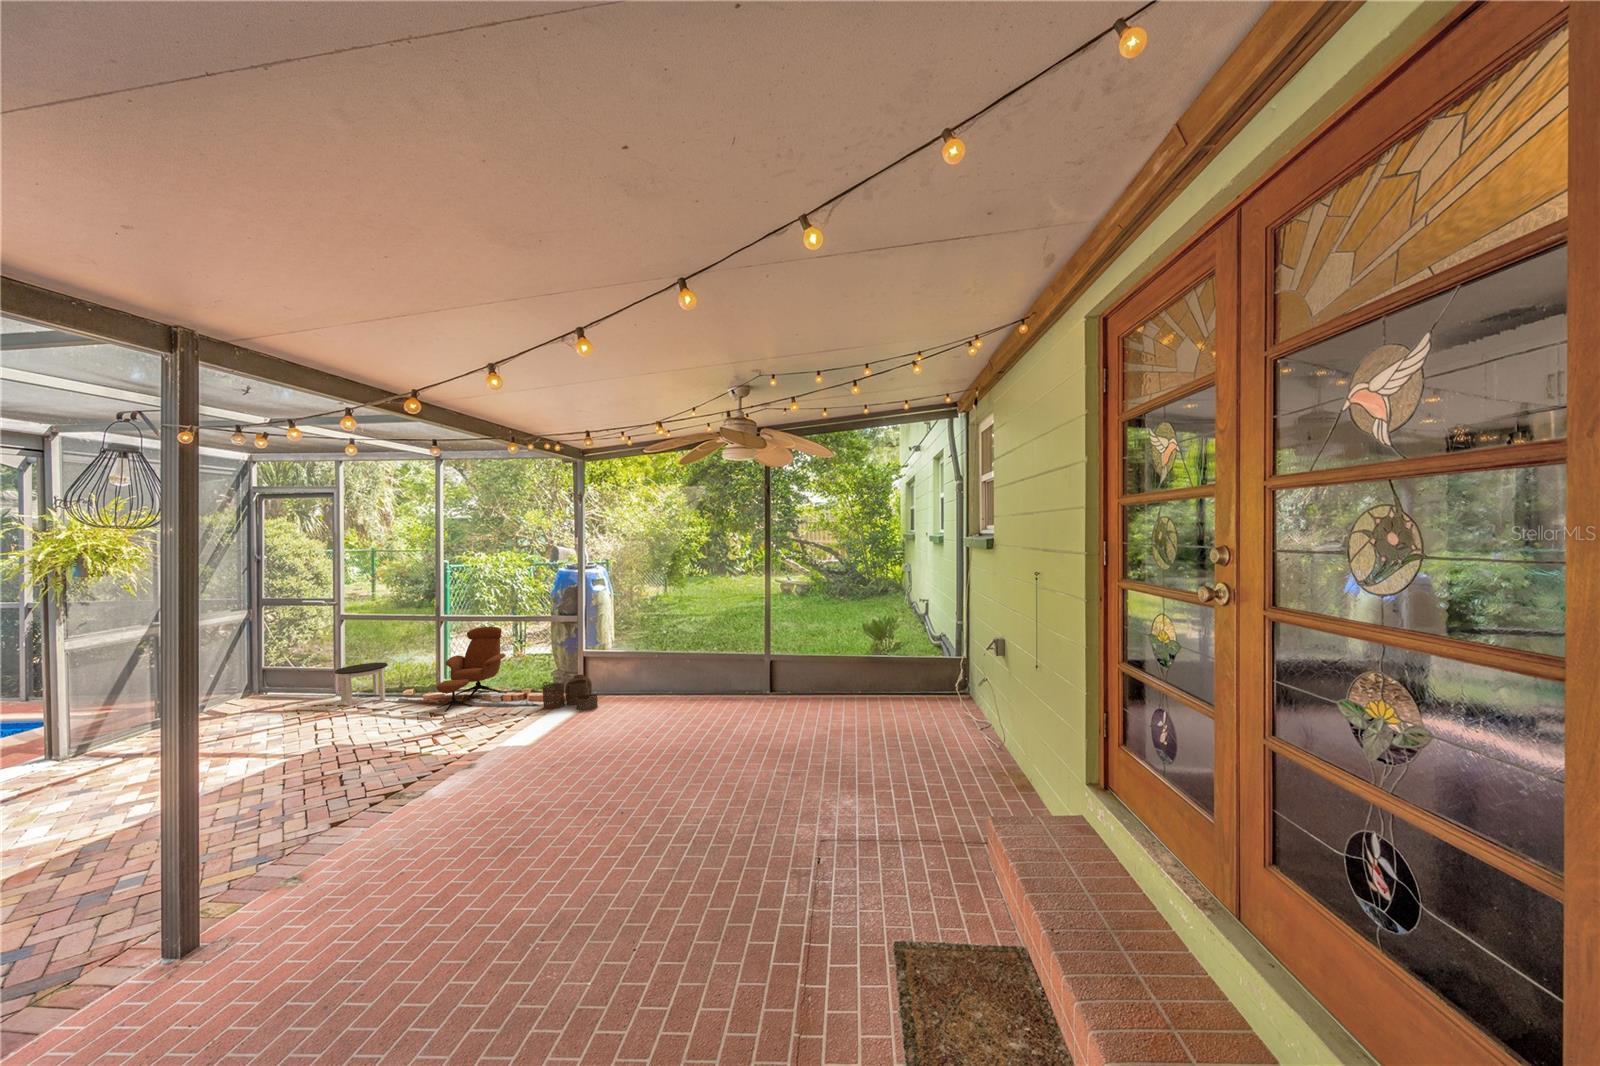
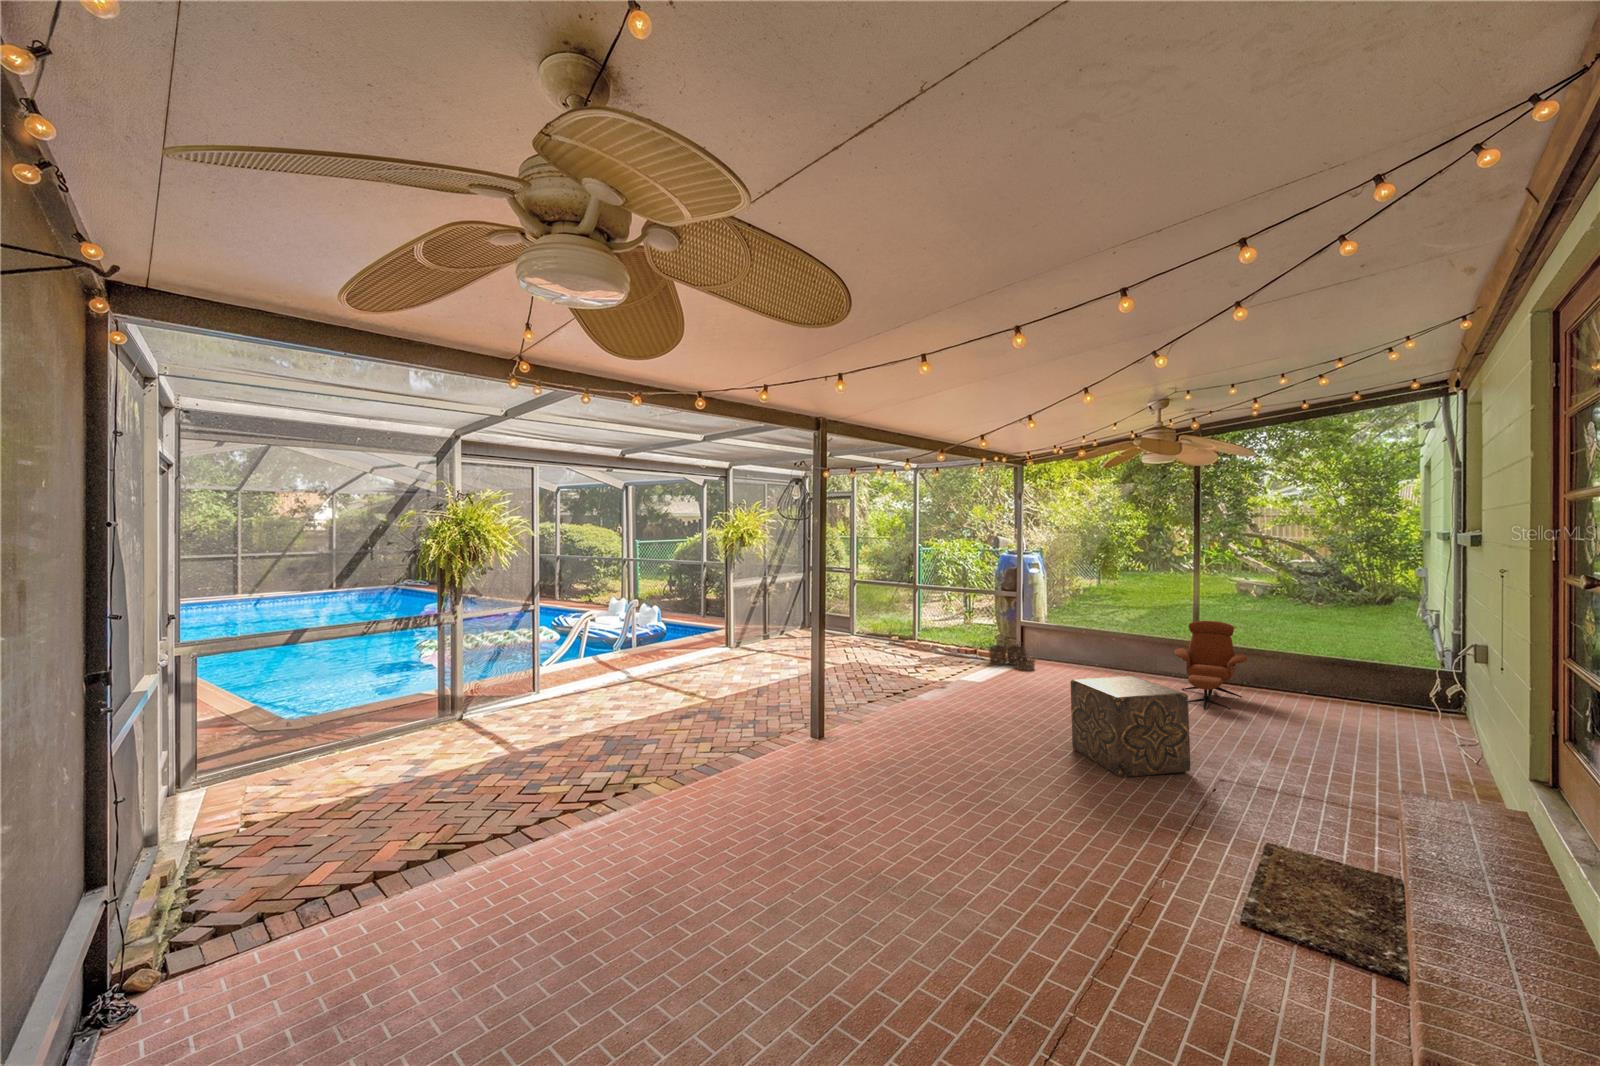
lounge chair: present [436,627,506,712] -> present [1174,621,1247,710]
round table: present [335,663,388,706] -> none [851,614,880,641]
ottoman: none [623,714,746,845] -> present [1070,676,1191,777]

